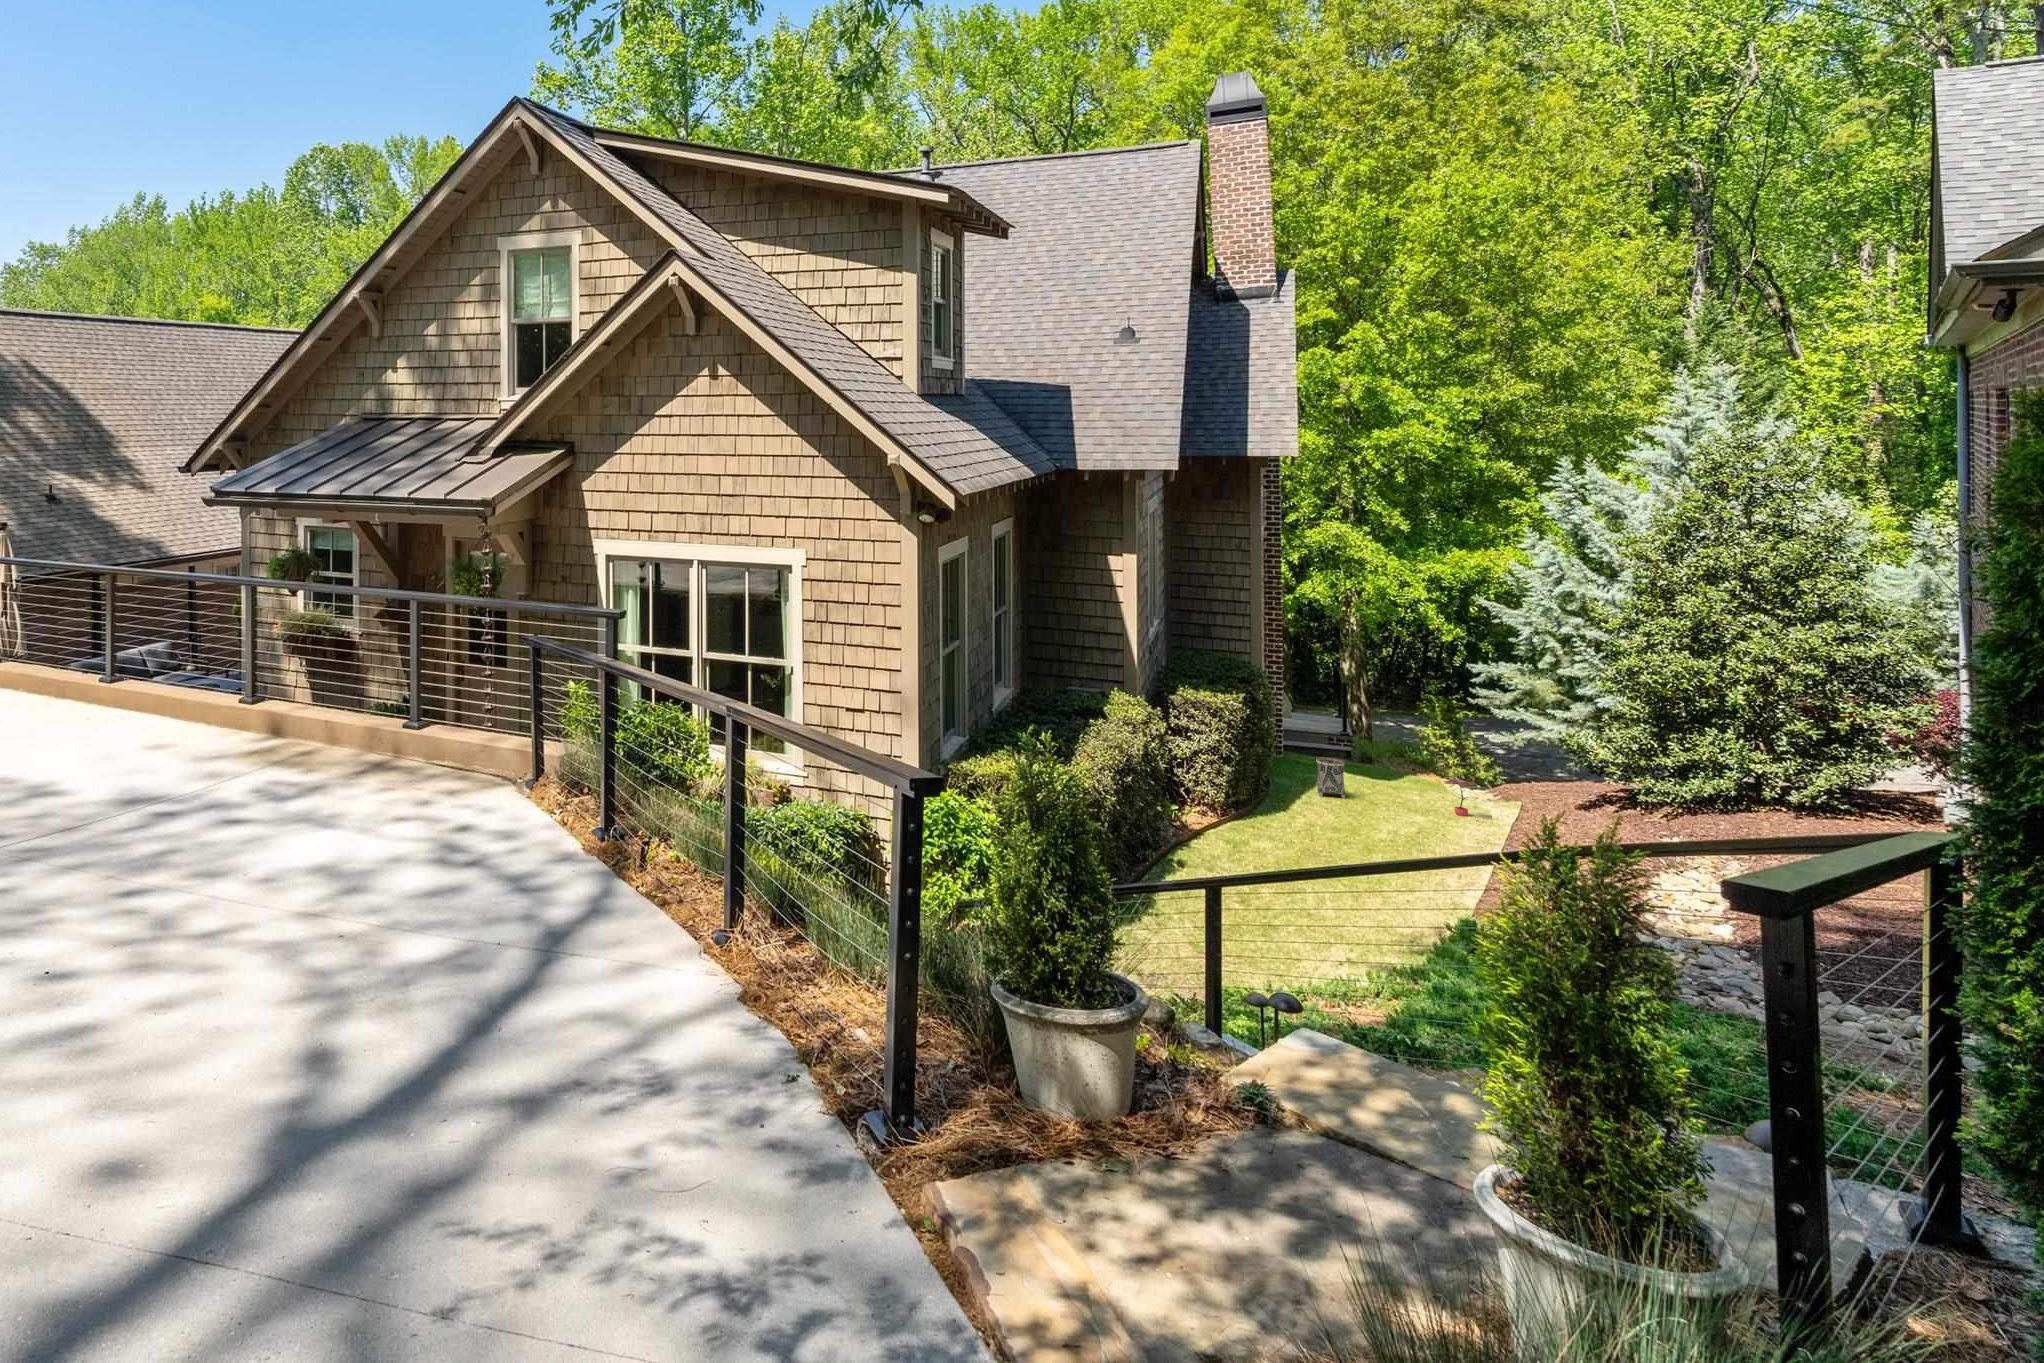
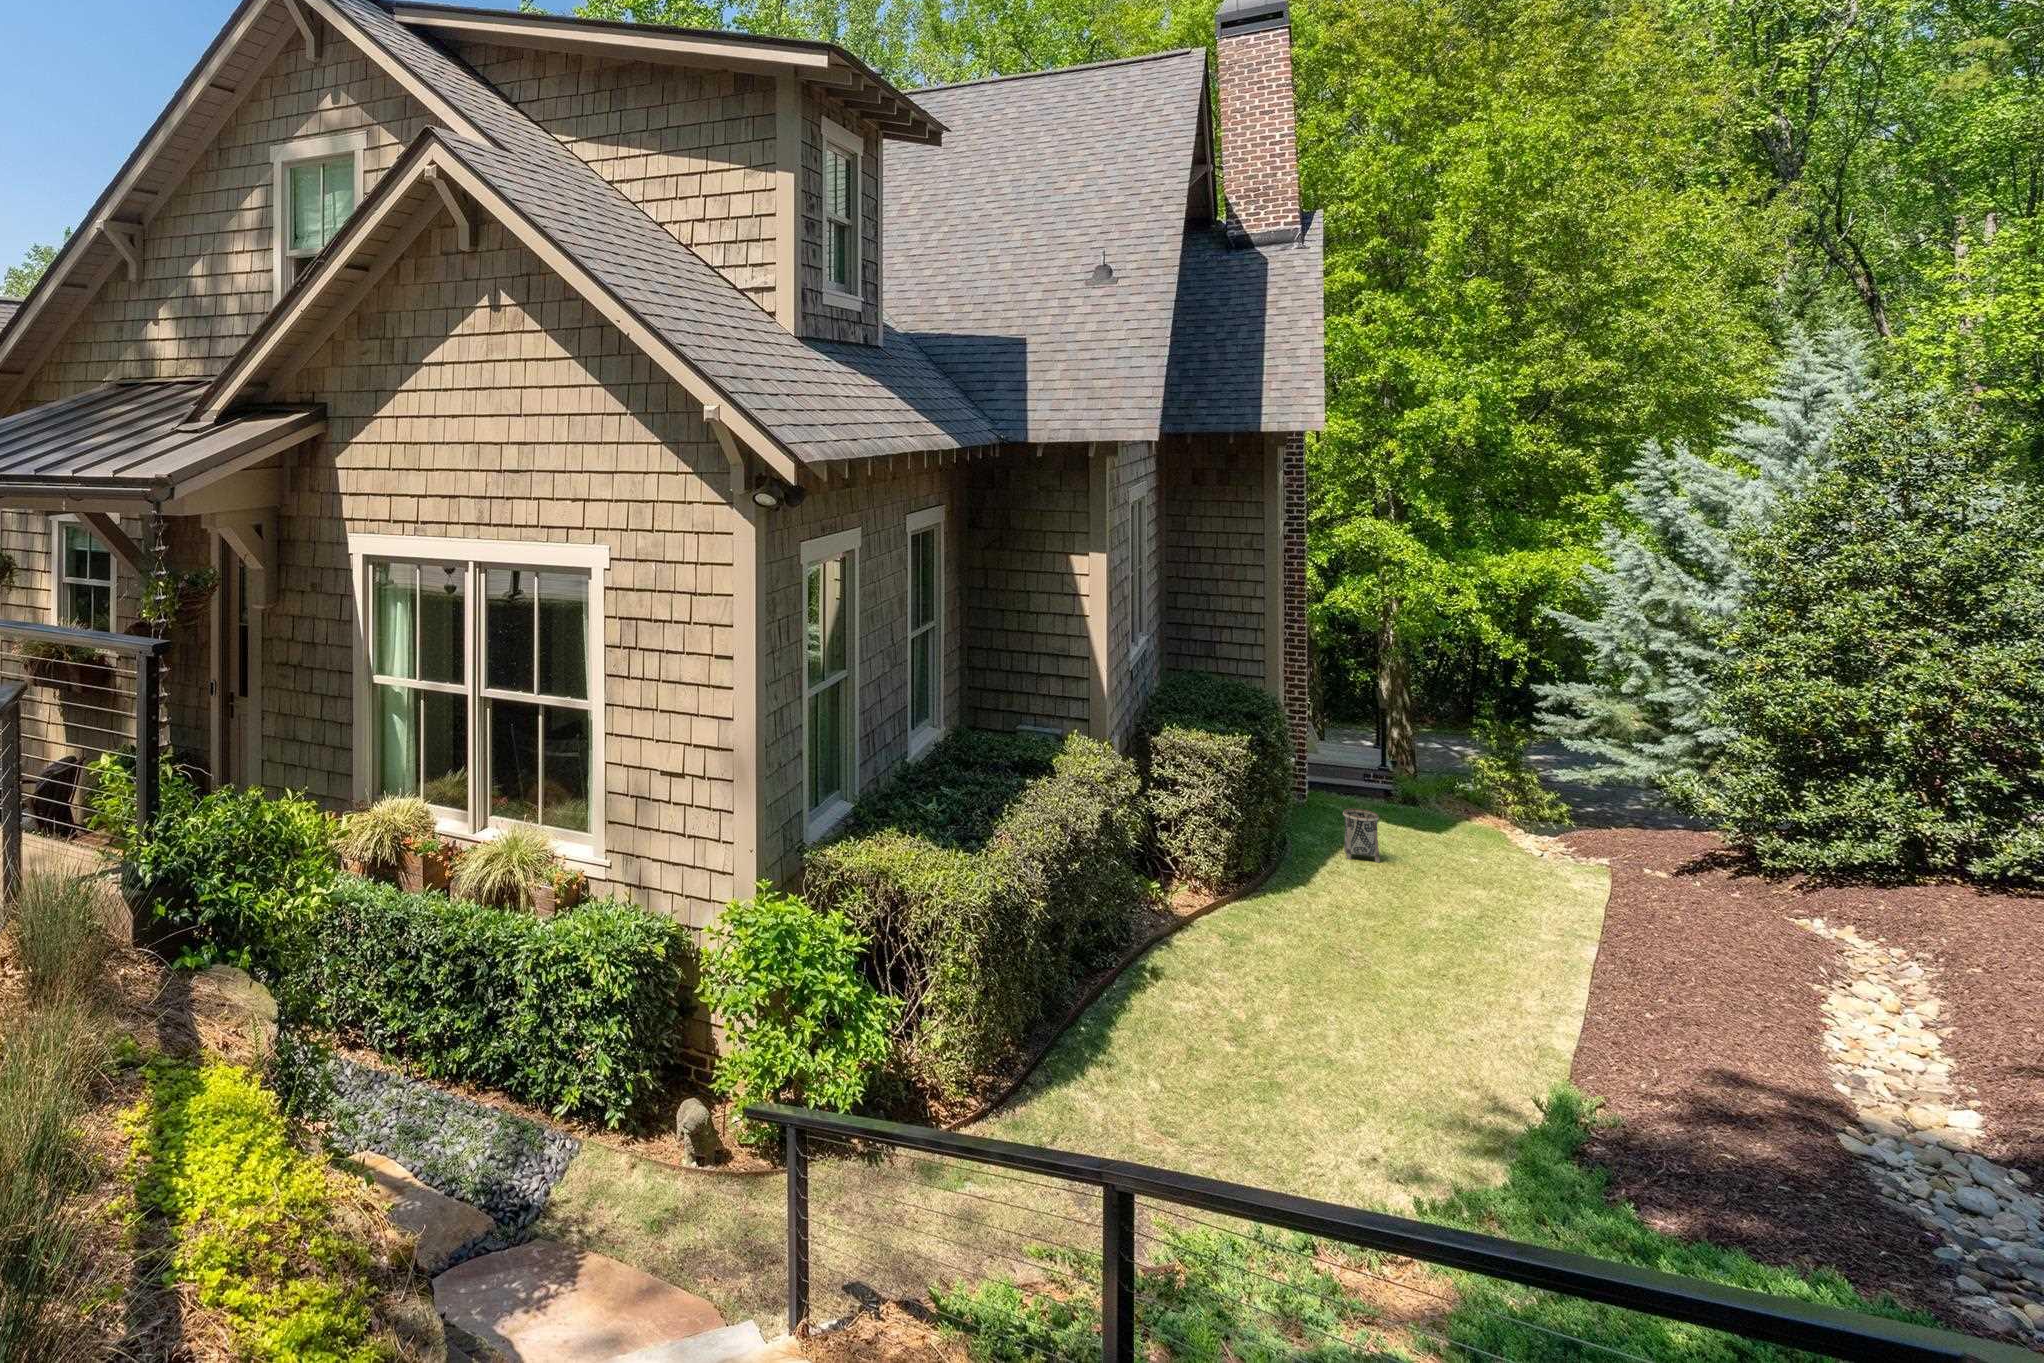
potted plant: present [1445,779,1476,816] -> none [1507,840,1547,888]

